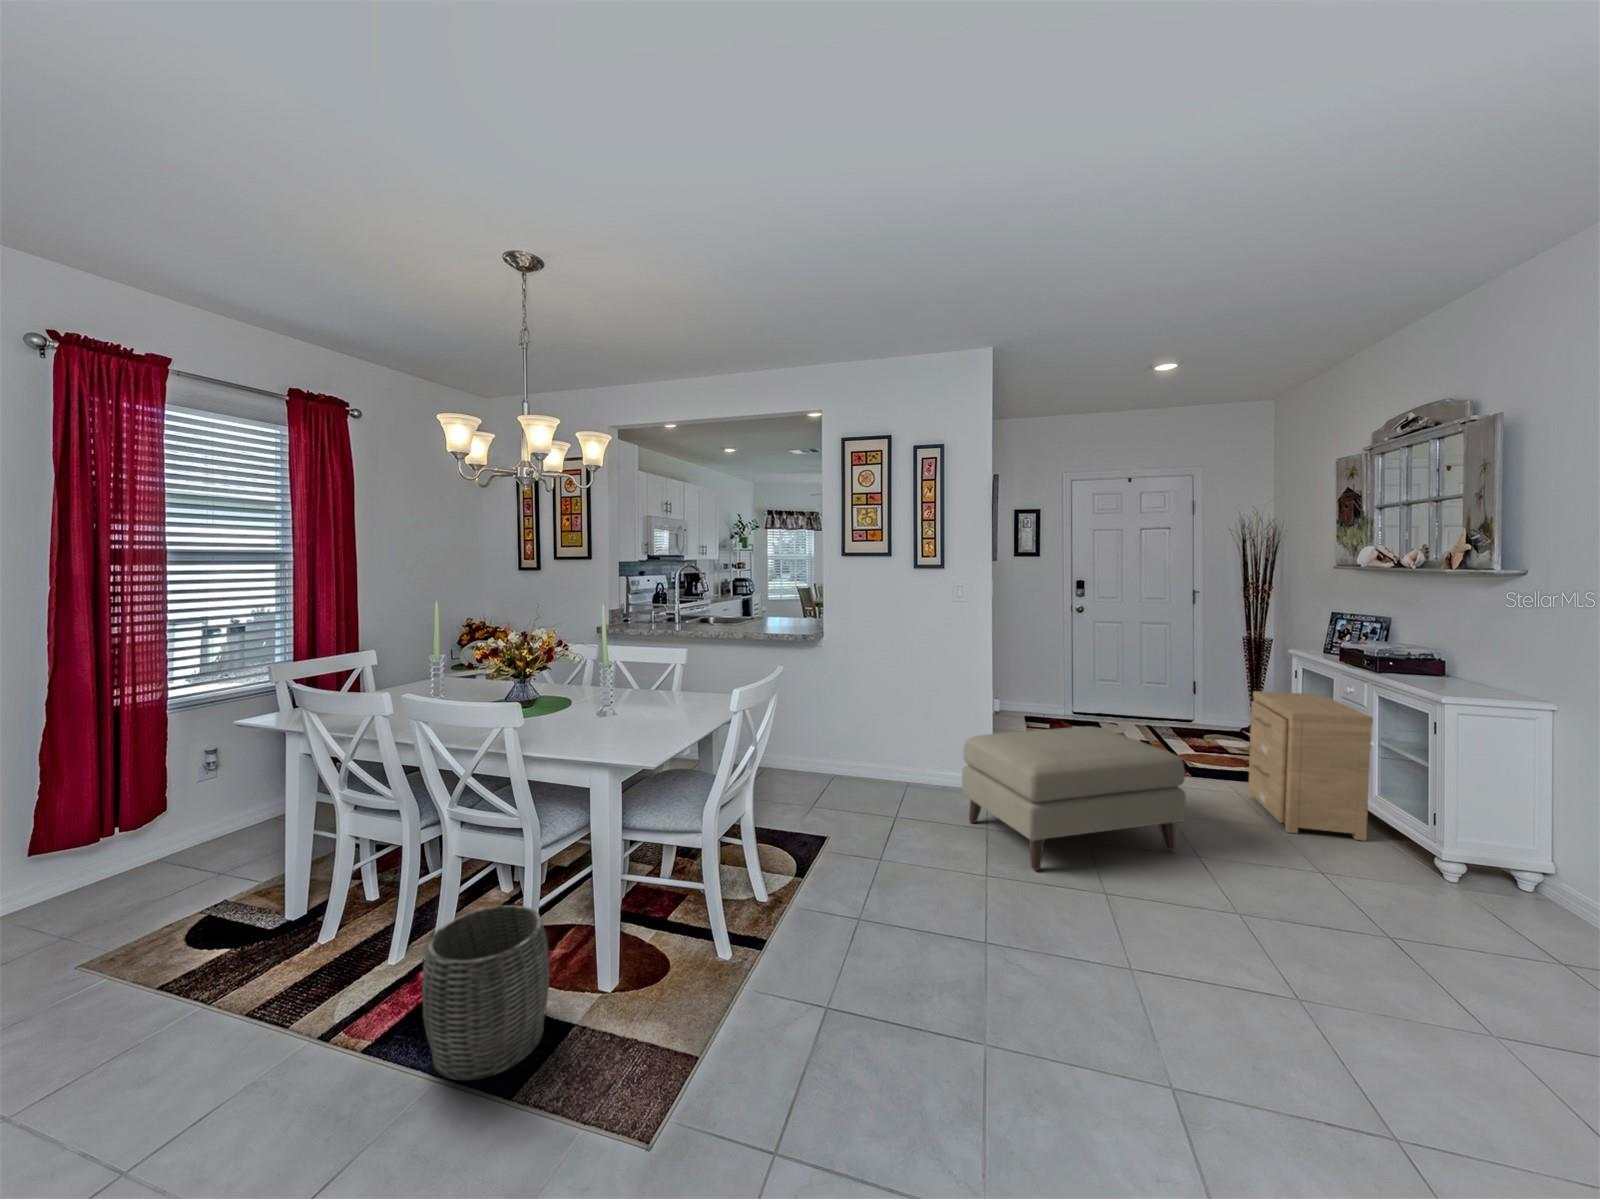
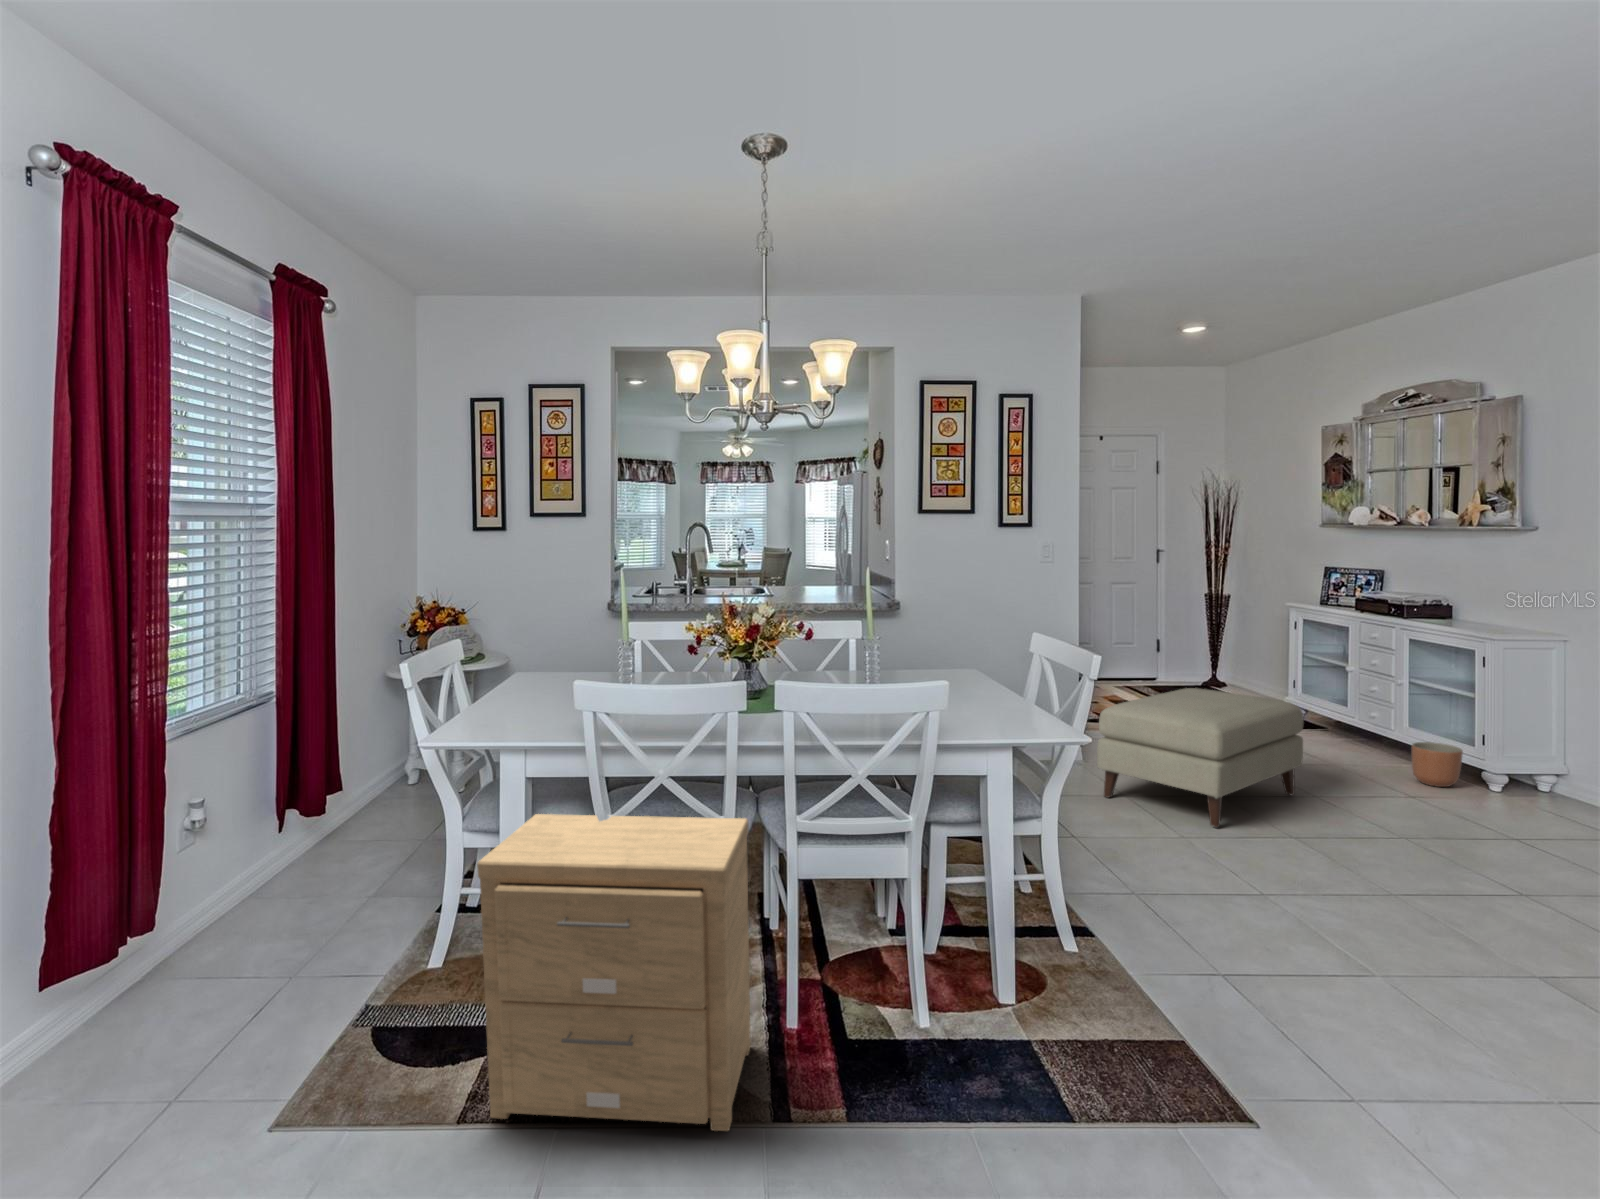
side table: present [1248,691,1373,841] -> present [477,814,751,1131]
planter: none [1352,815,1416,872] -> present [1411,742,1463,787]
woven basket: present [422,905,549,1080] -> none [911,916,1043,1103]

